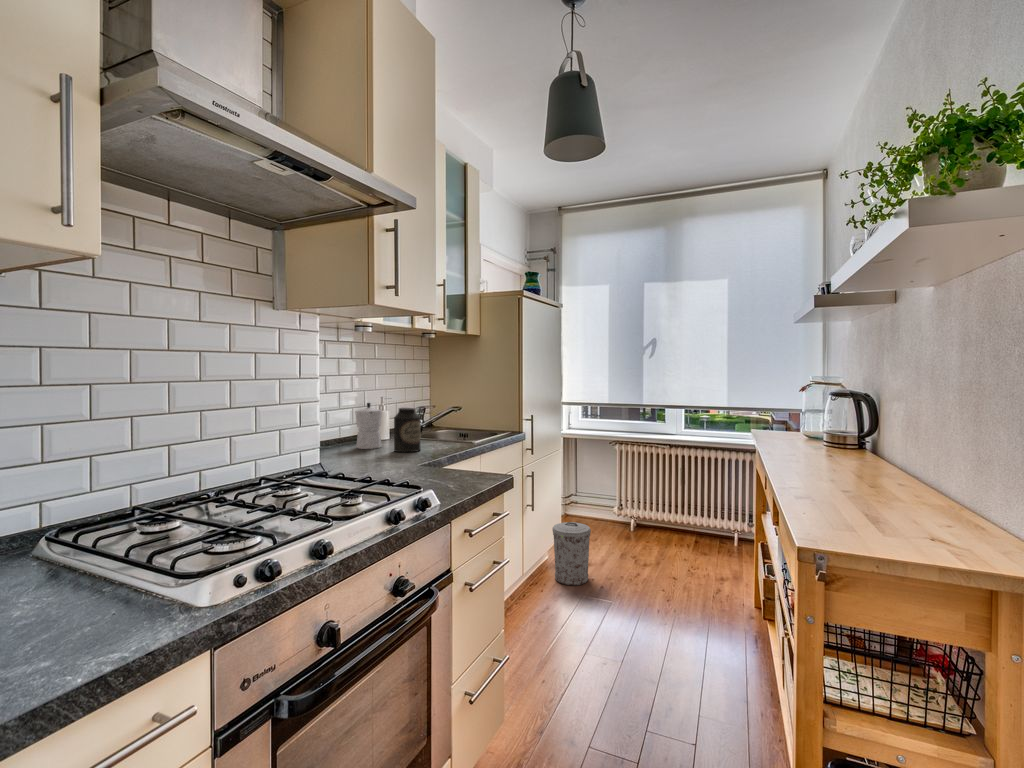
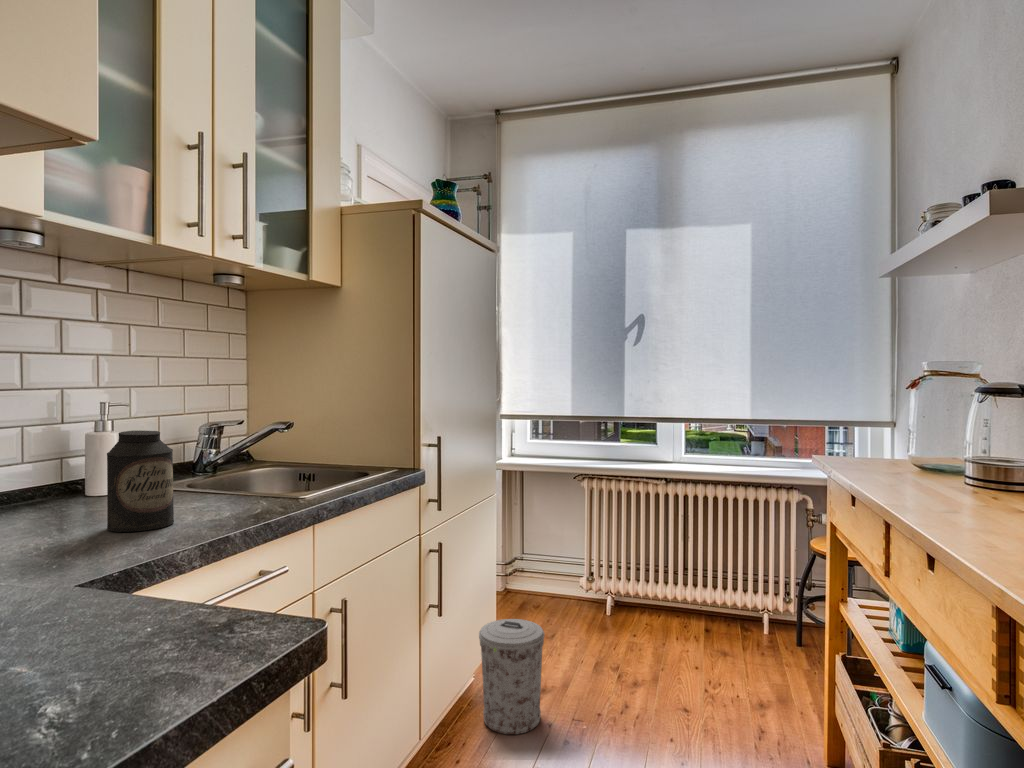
moka pot: present [355,403,382,449] -> none [33,420,102,522]

